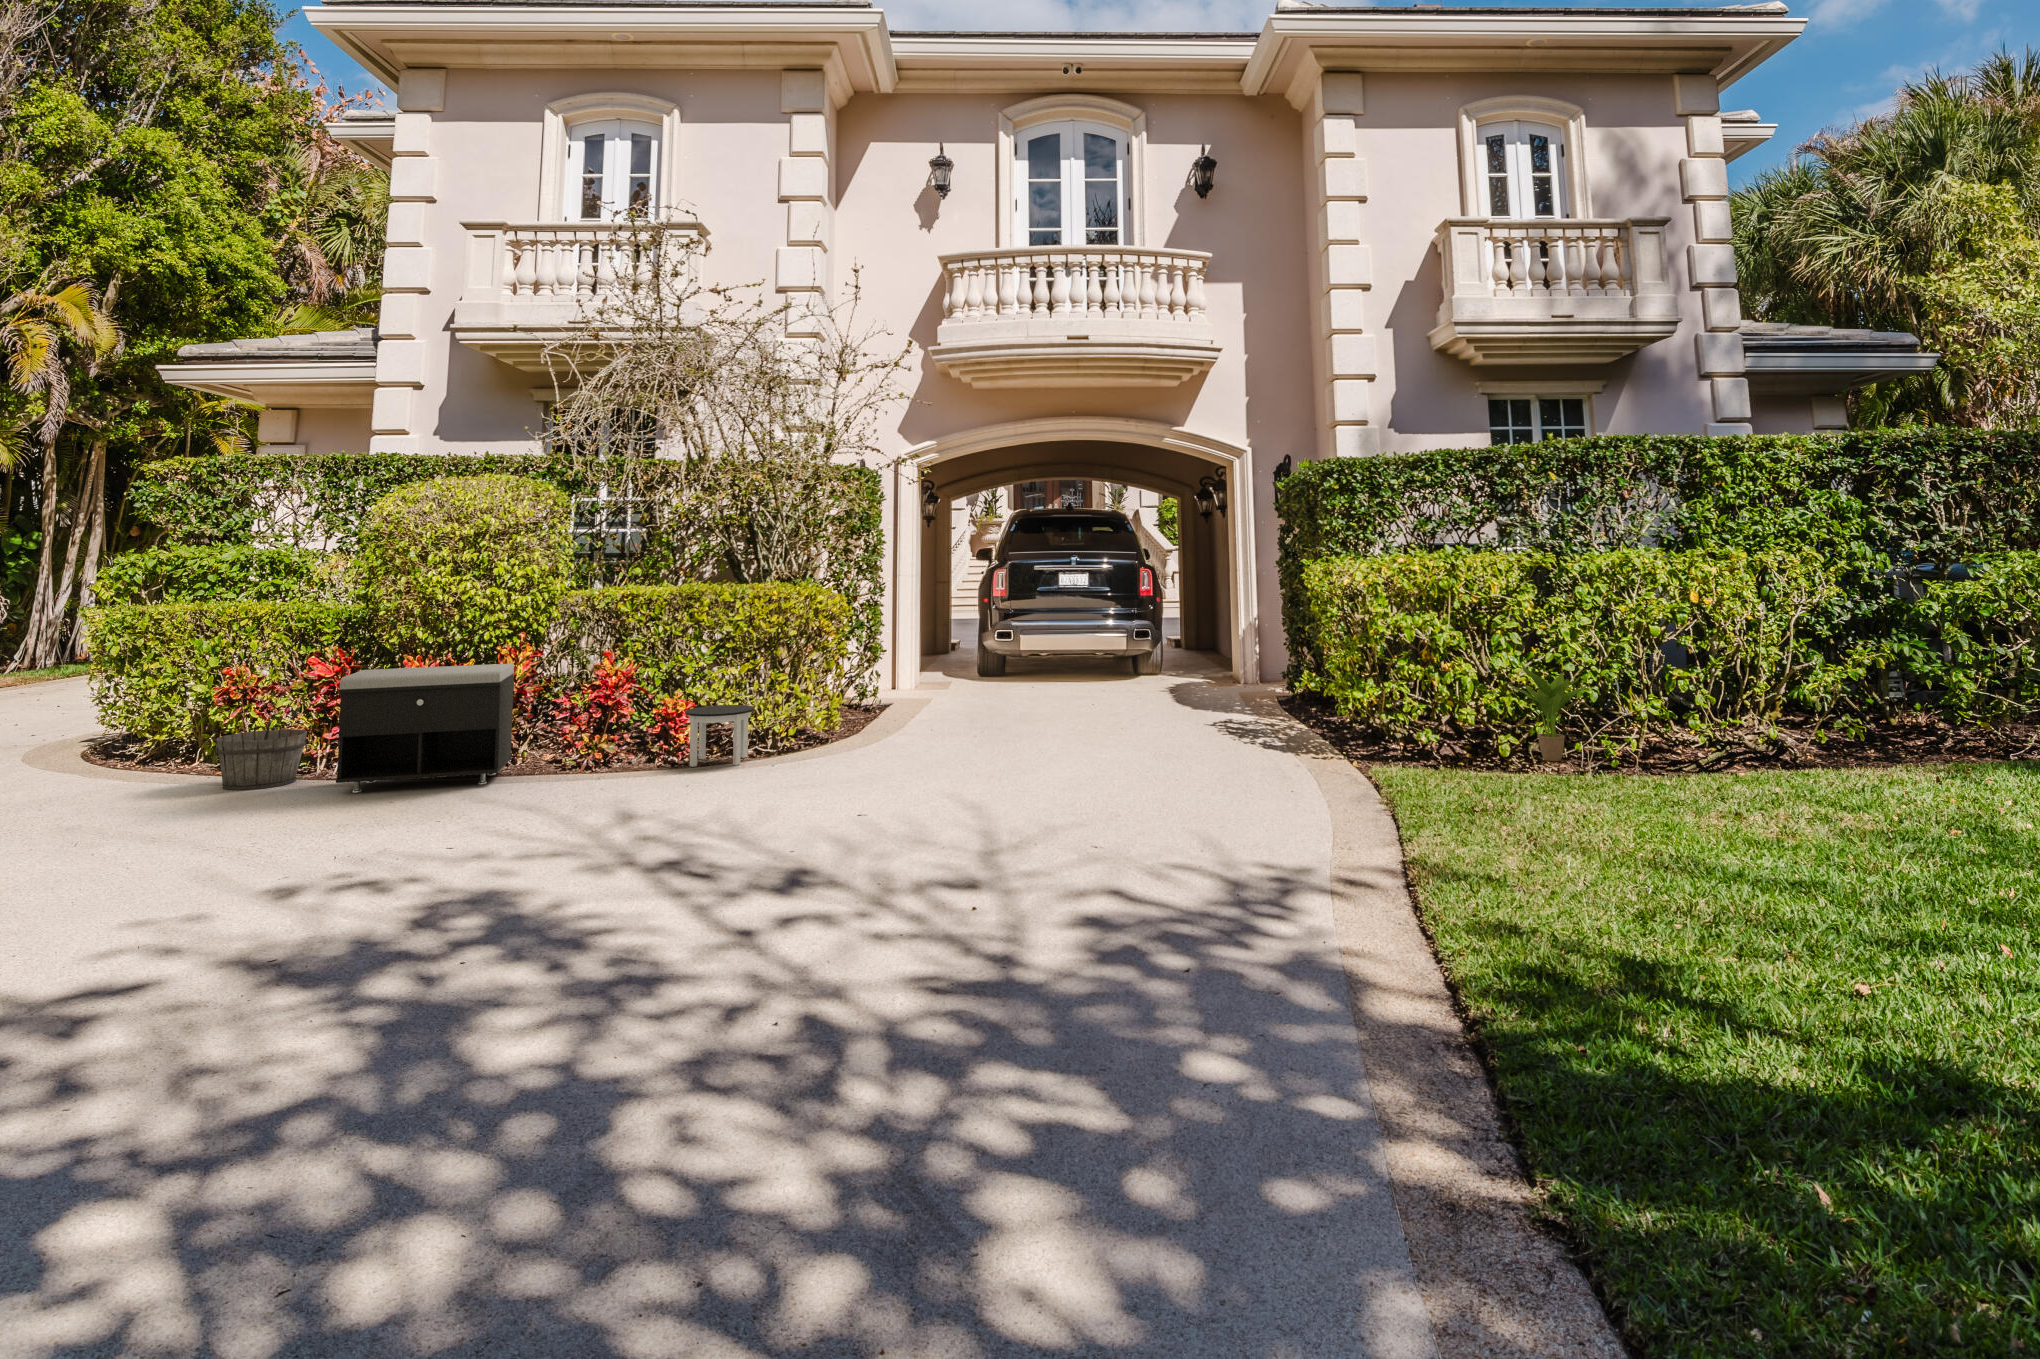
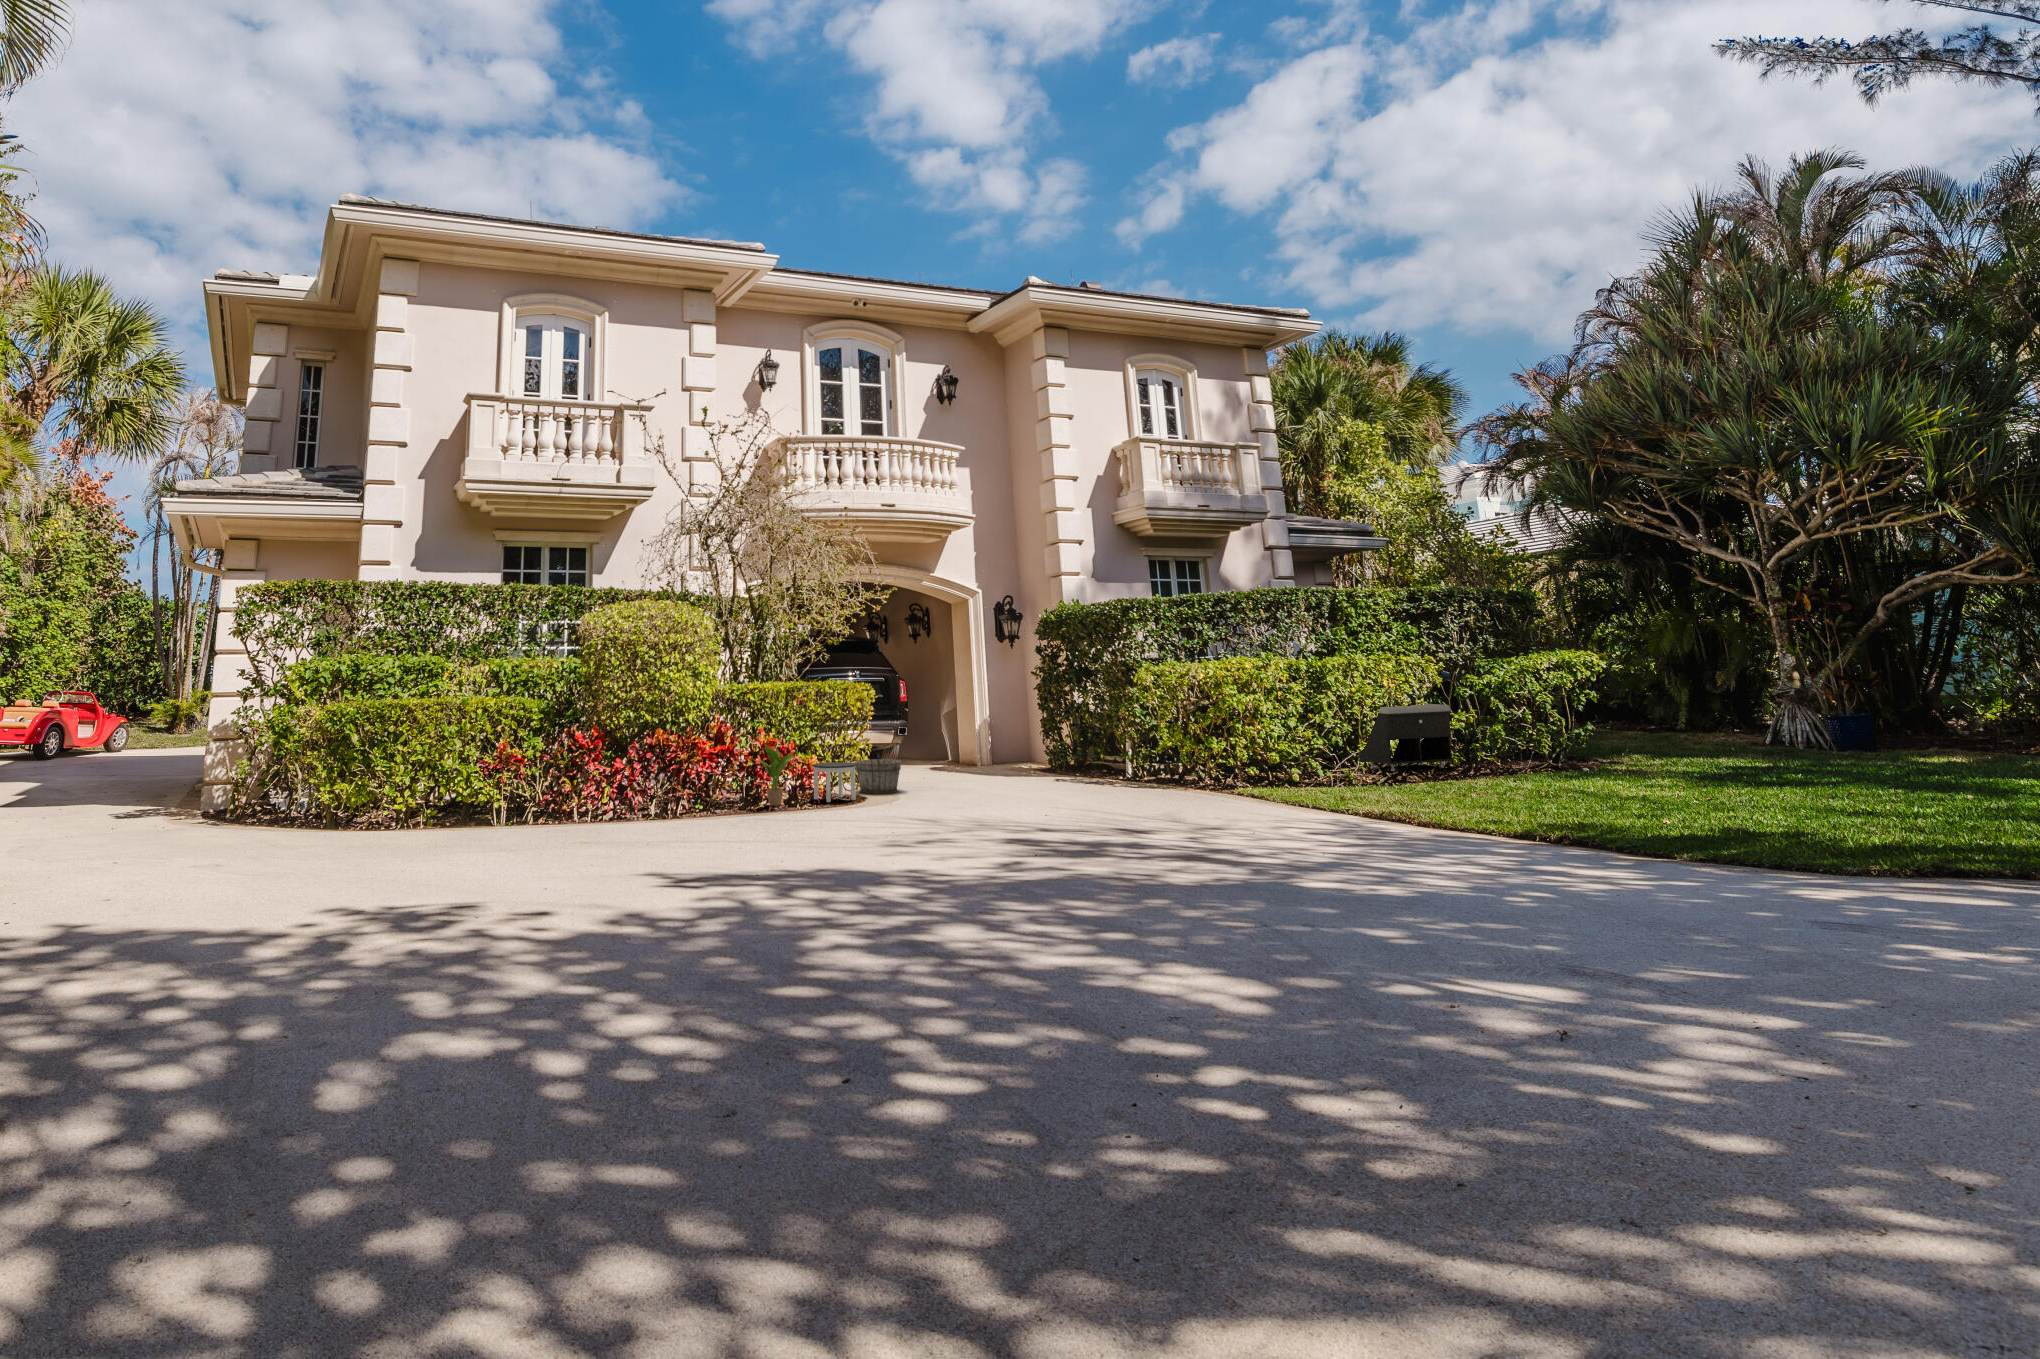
storage bench: present [336,664,514,793] -> present [1359,704,1454,771]
potted plant: present [1508,665,1586,761] -> present [754,744,793,806]
wooden bucket: present [213,716,308,790] -> present [855,751,901,793]

